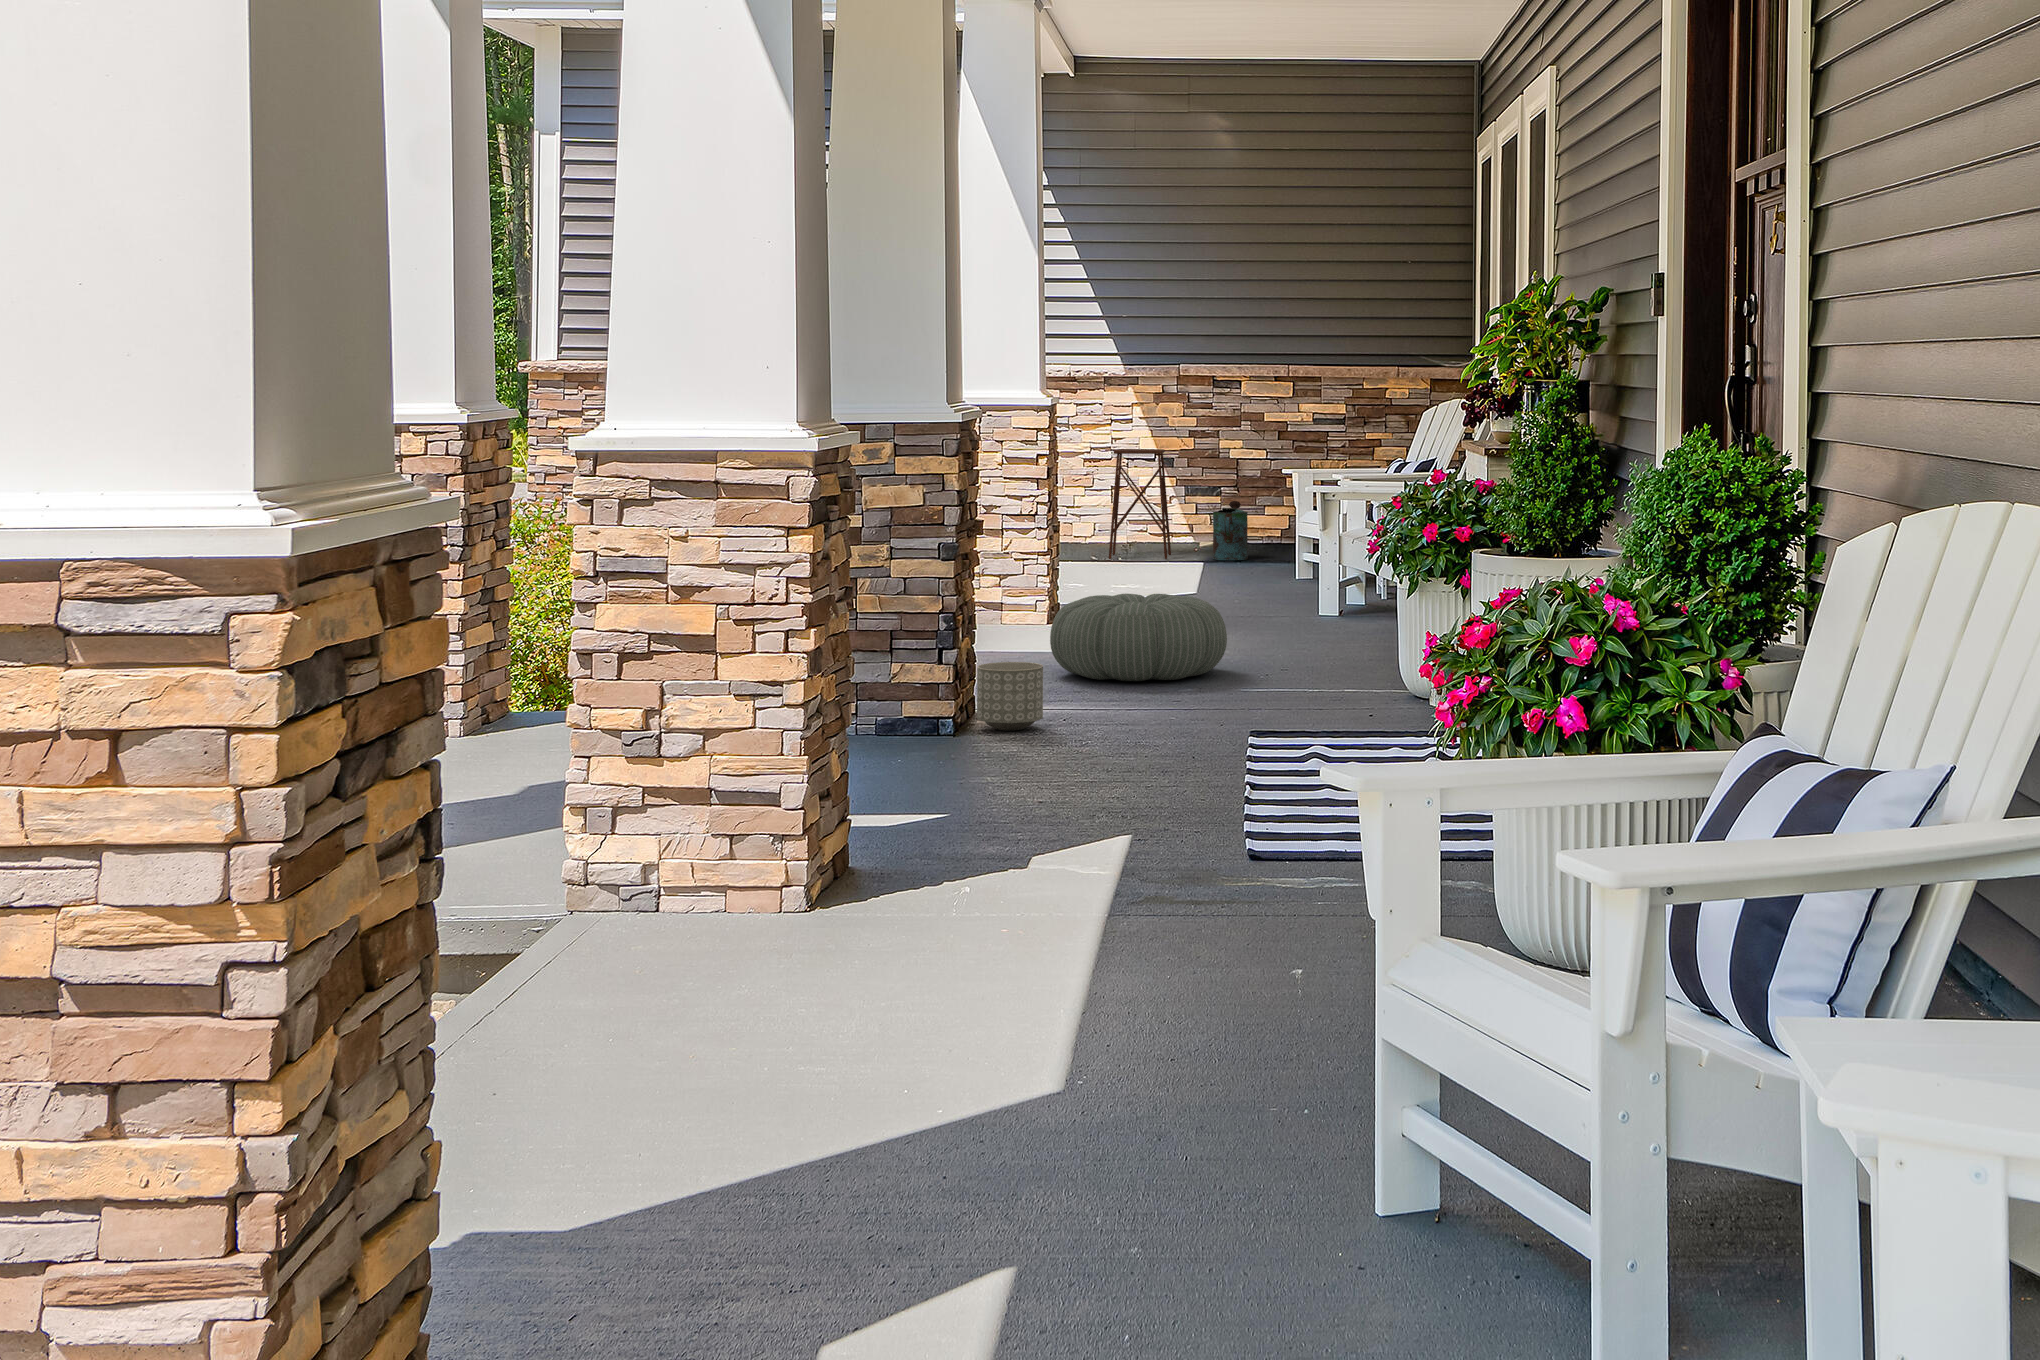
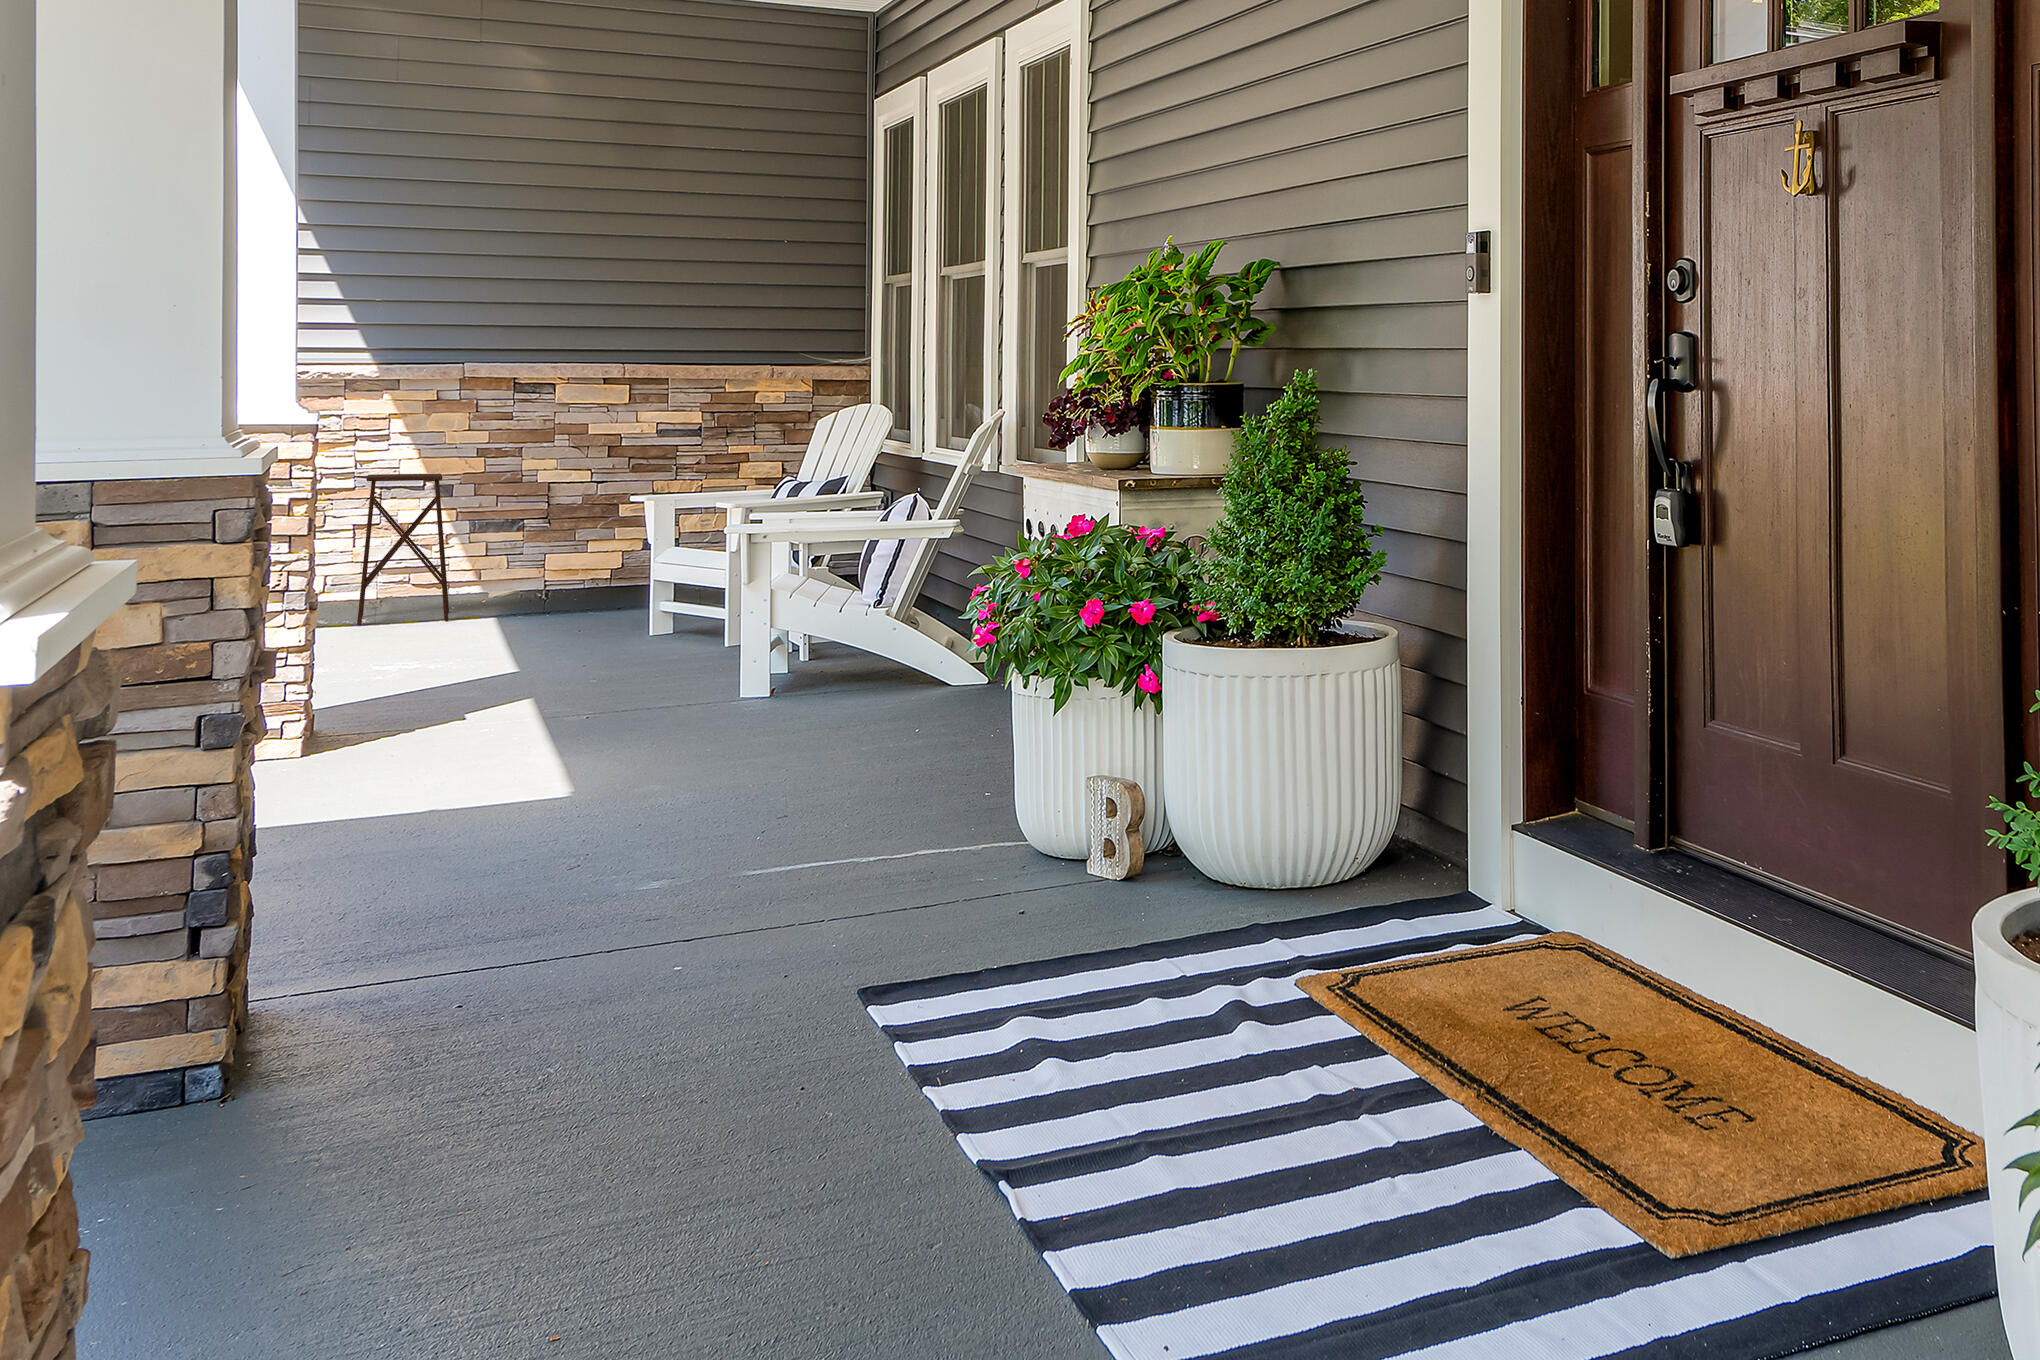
watering can: present [1213,501,1248,560] -> none [516,539,568,618]
pouf: present [1050,594,1227,681] -> none [375,727,700,888]
planter: present [977,662,1043,731] -> none [280,919,429,1067]

